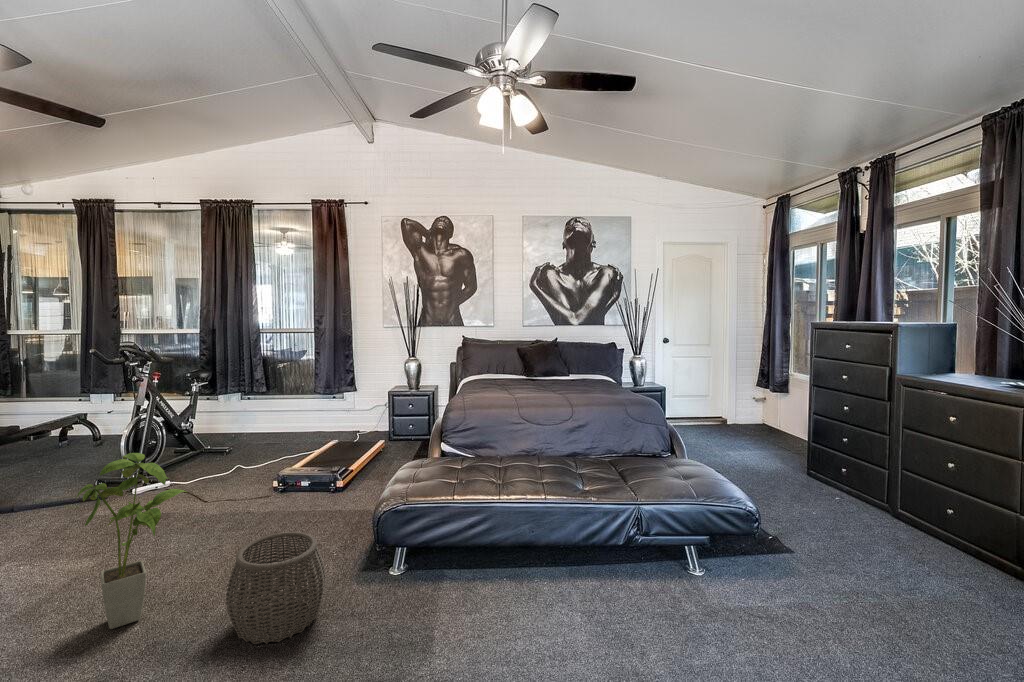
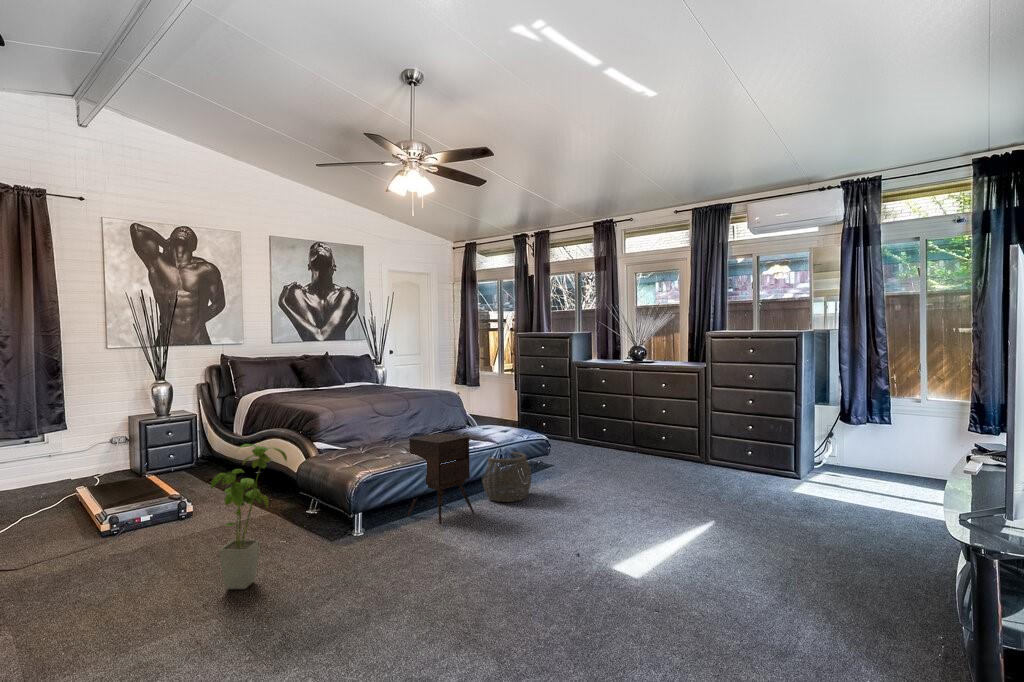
side table: none [413,476,494,630] -> present [408,433,474,525]
woven basket: present [225,532,326,644] -> present [483,452,531,502]

